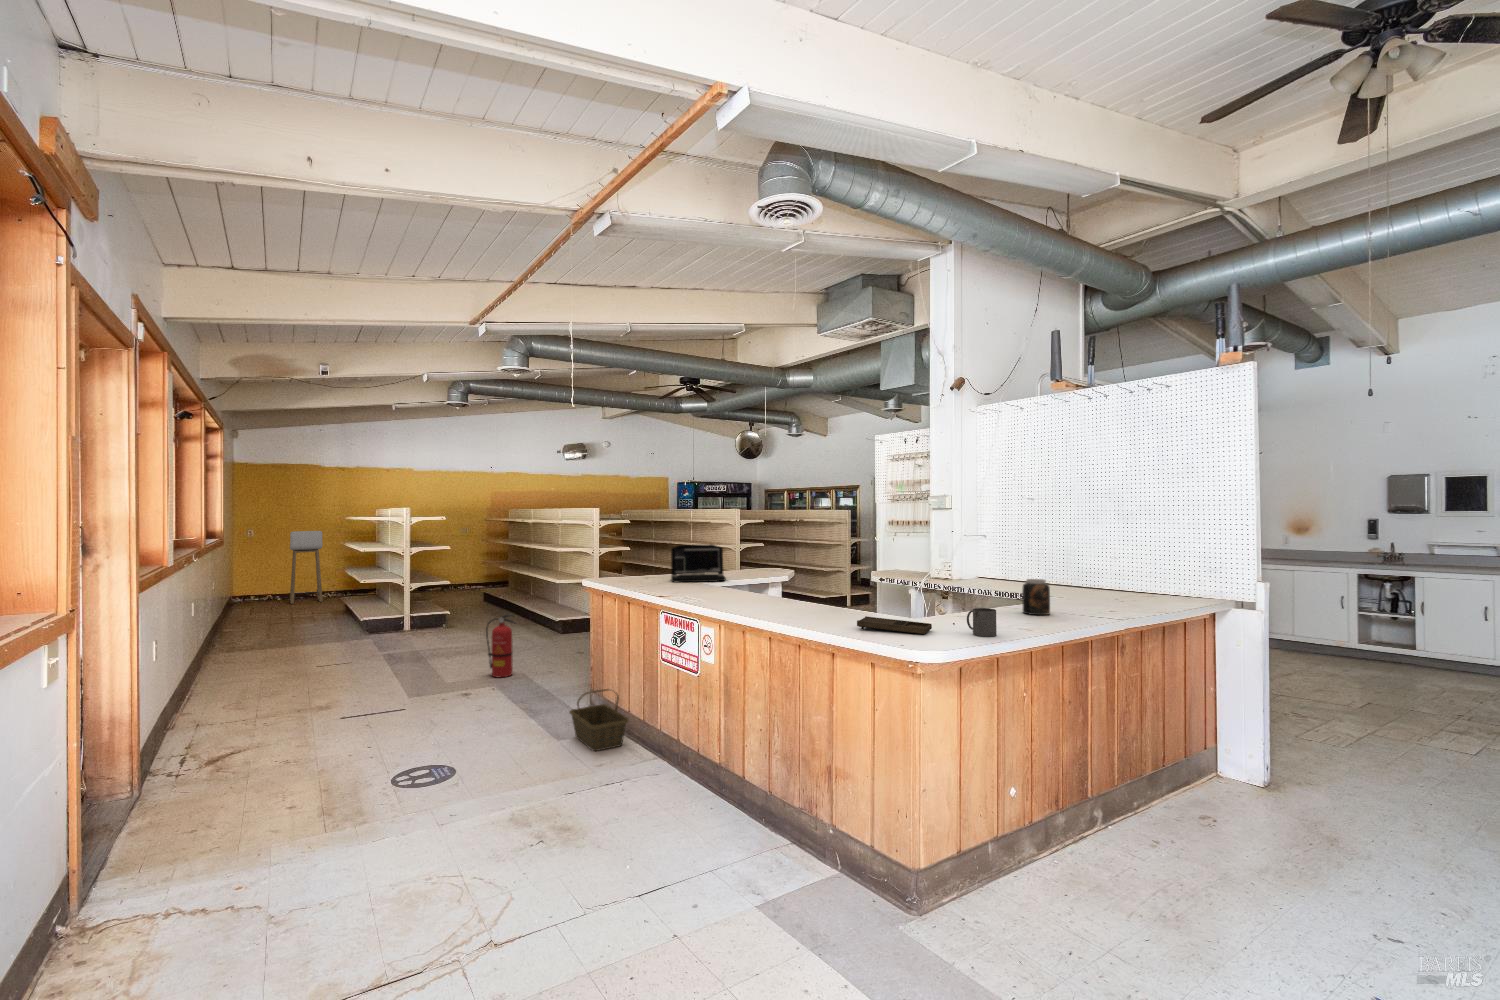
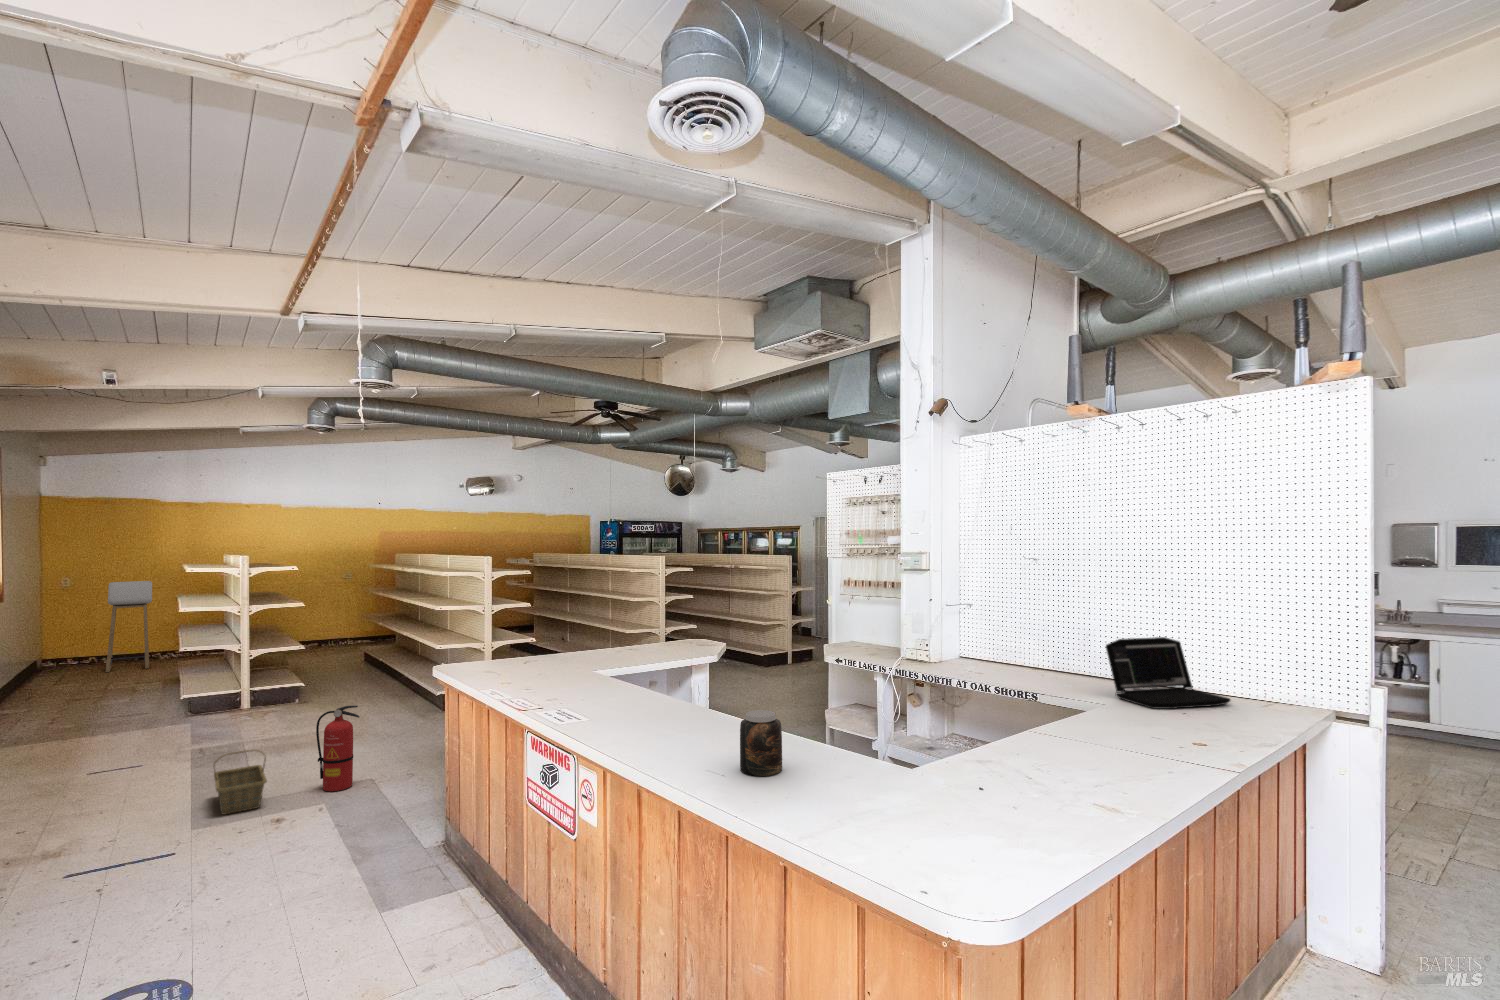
laptop: present [671,544,726,582] -> present [1106,637,1230,709]
jar: present [1022,579,1050,615] -> present [740,710,782,776]
mug: present [967,608,997,637] -> none [999,774,1053,829]
tray: present [857,616,932,634] -> none [819,780,942,825]
basket: present [569,689,629,751] -> present [214,750,267,814]

